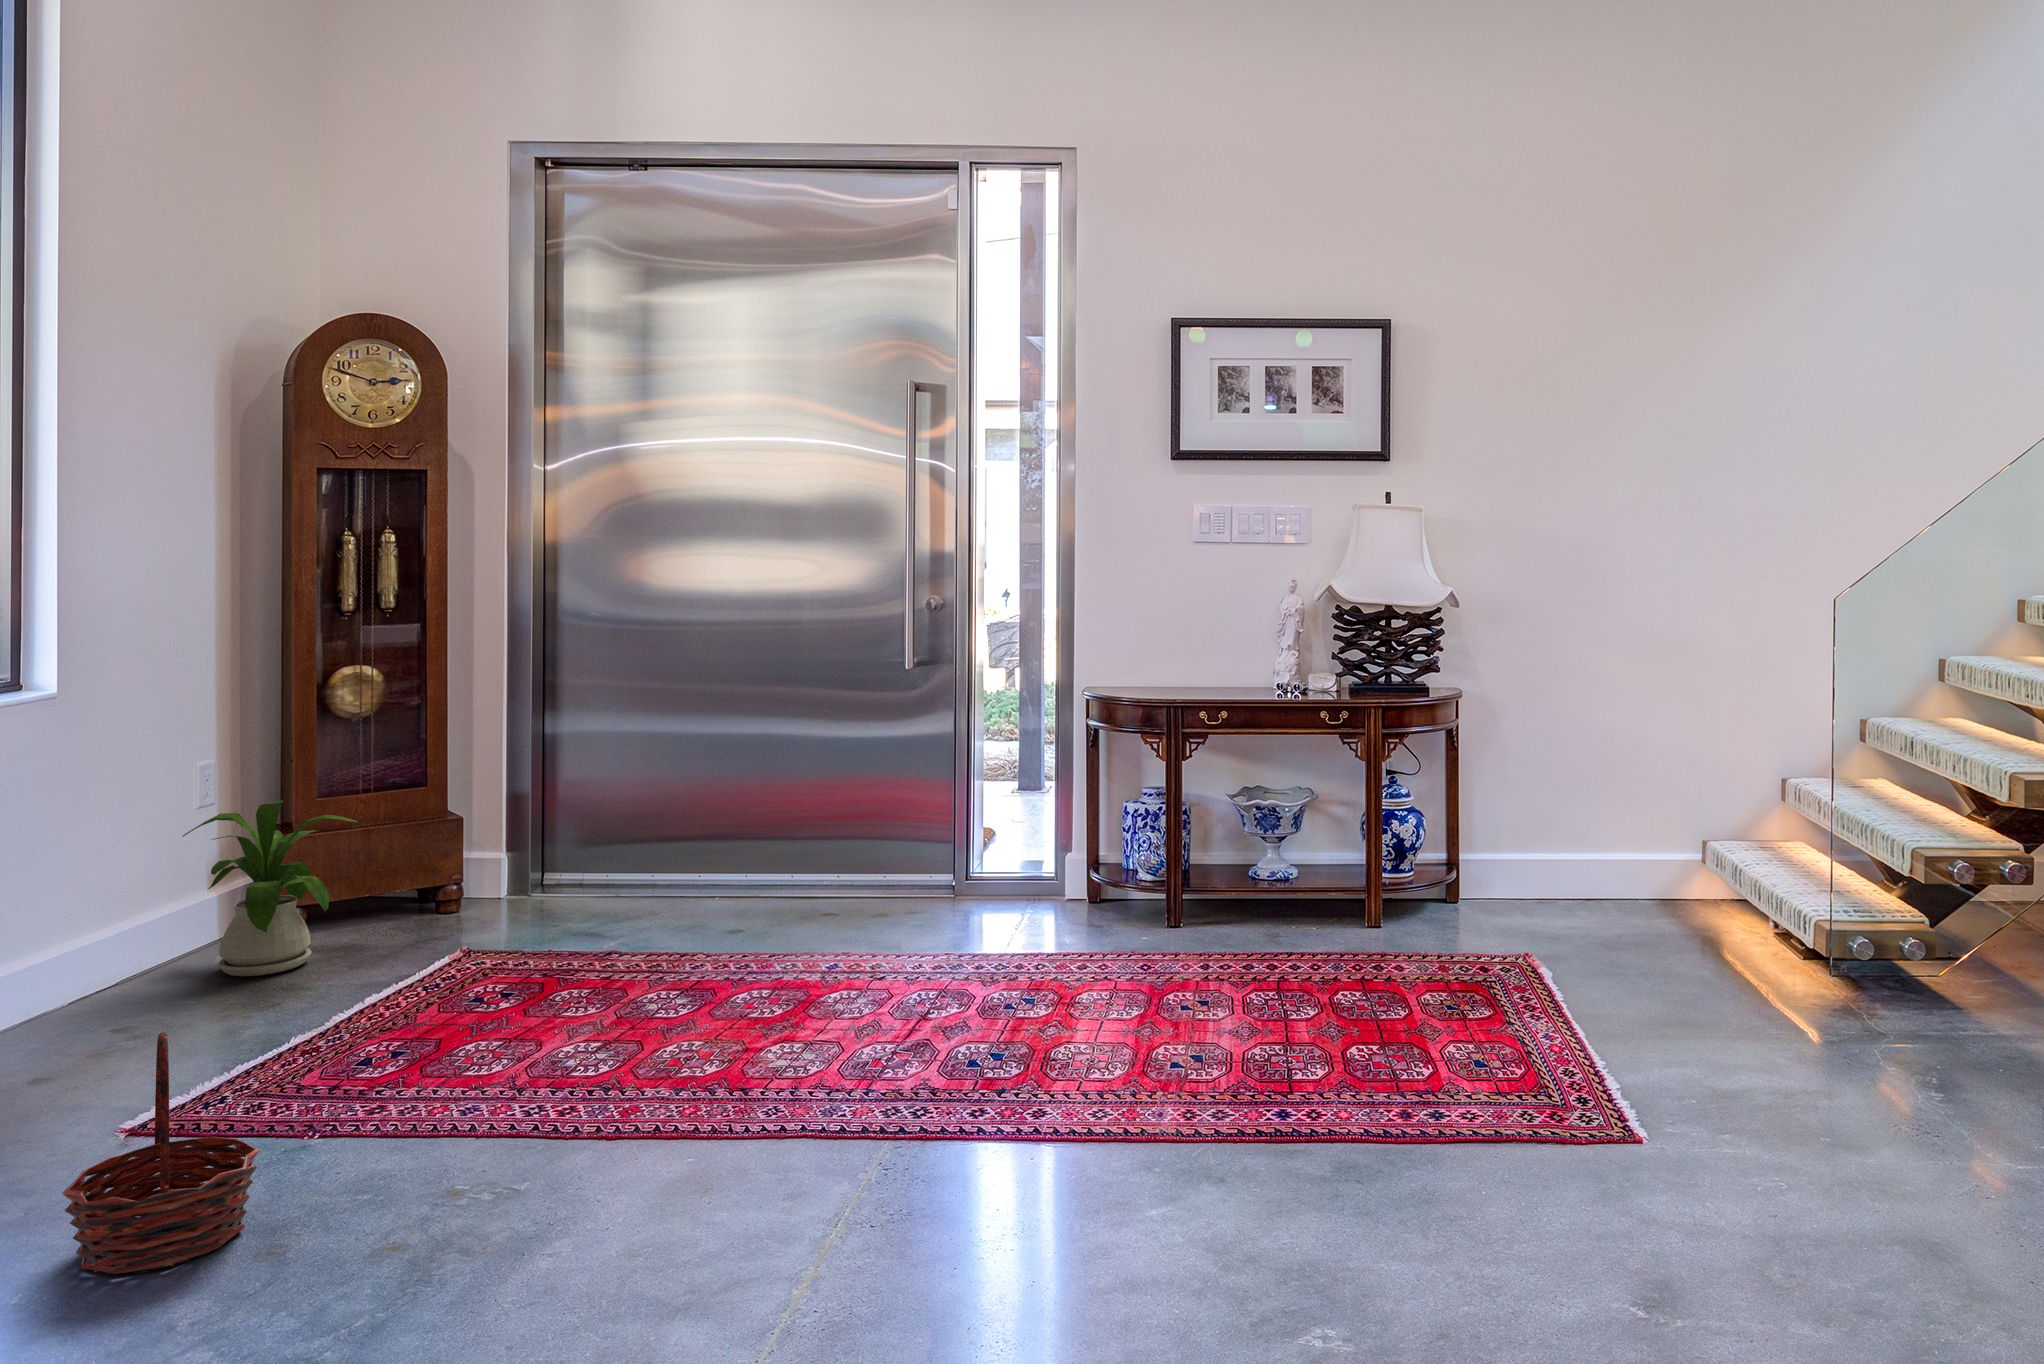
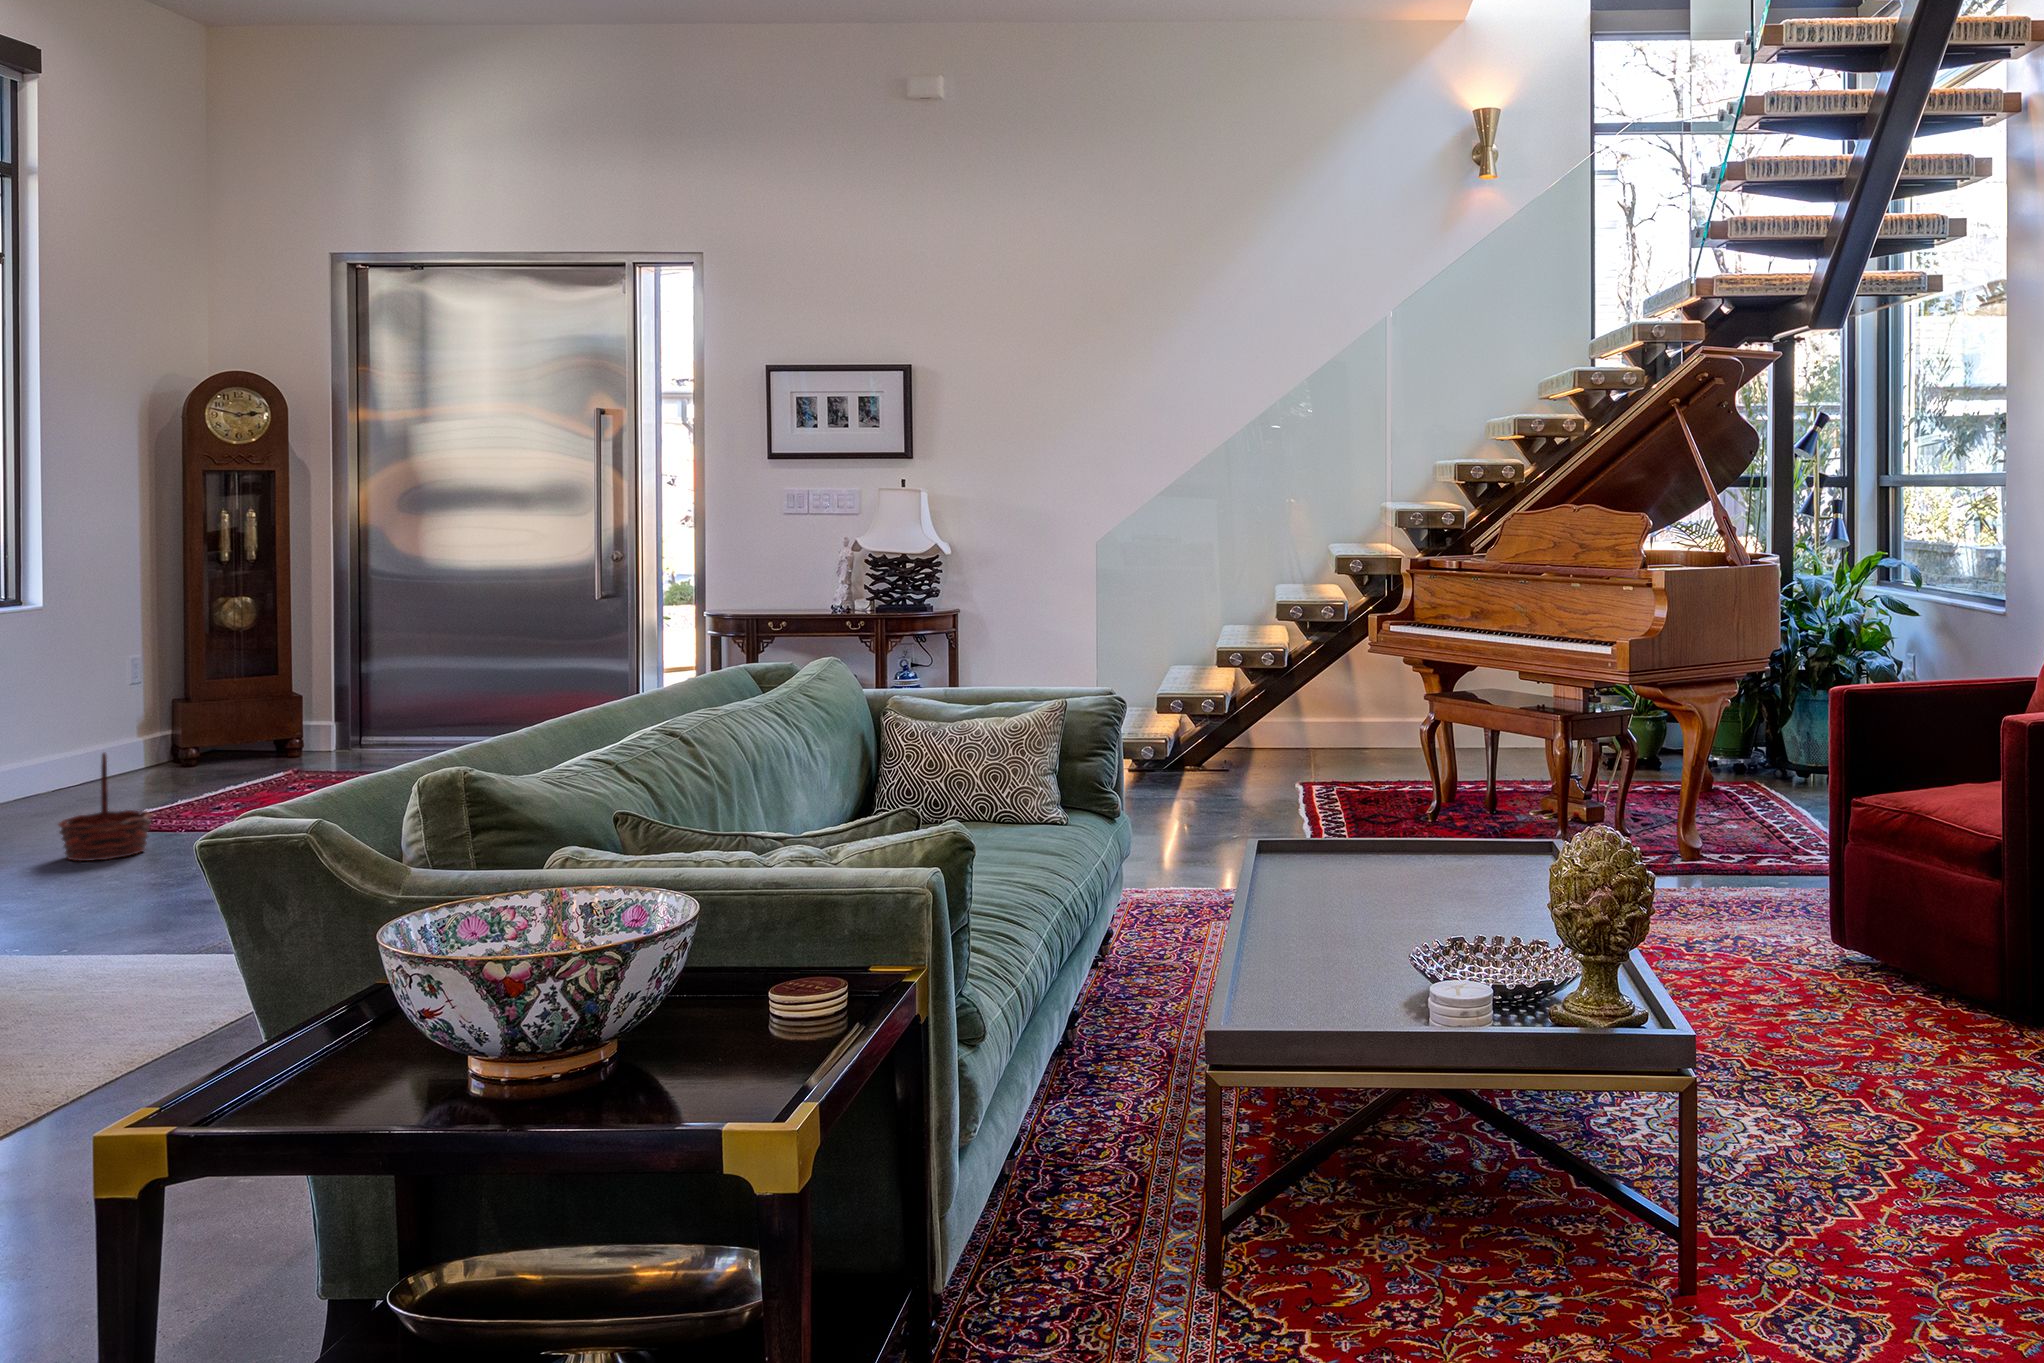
house plant: present [182,800,360,976] -> none [119,672,230,778]

